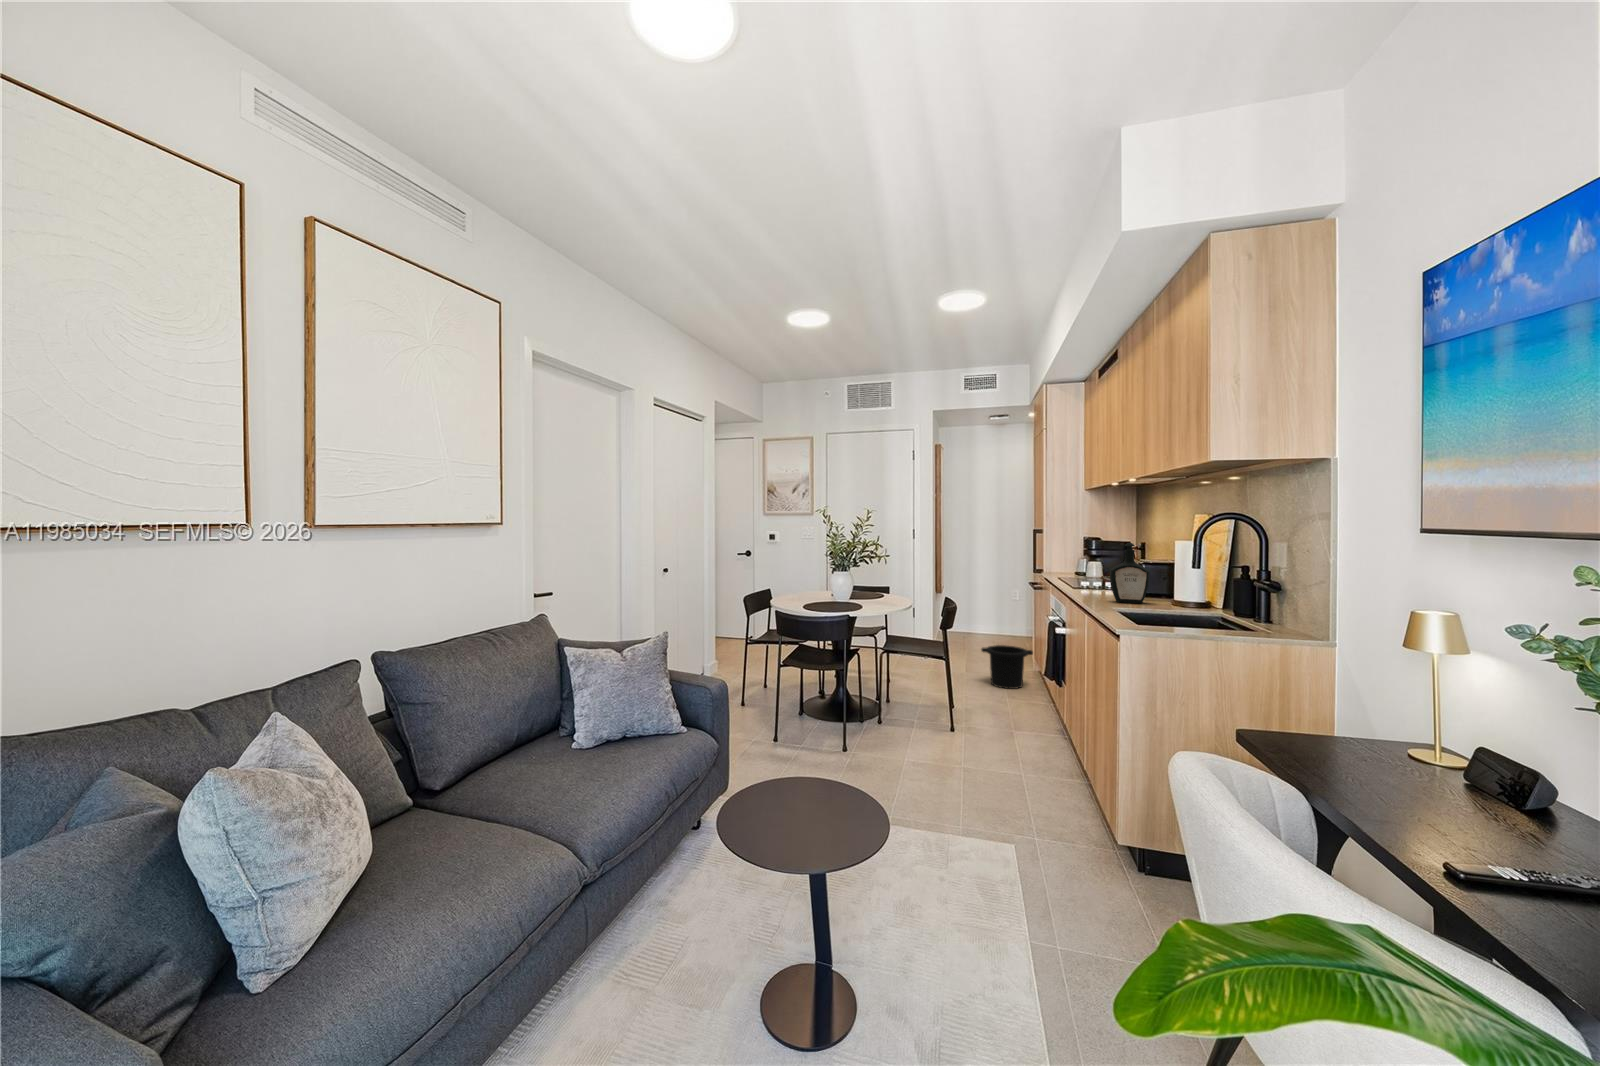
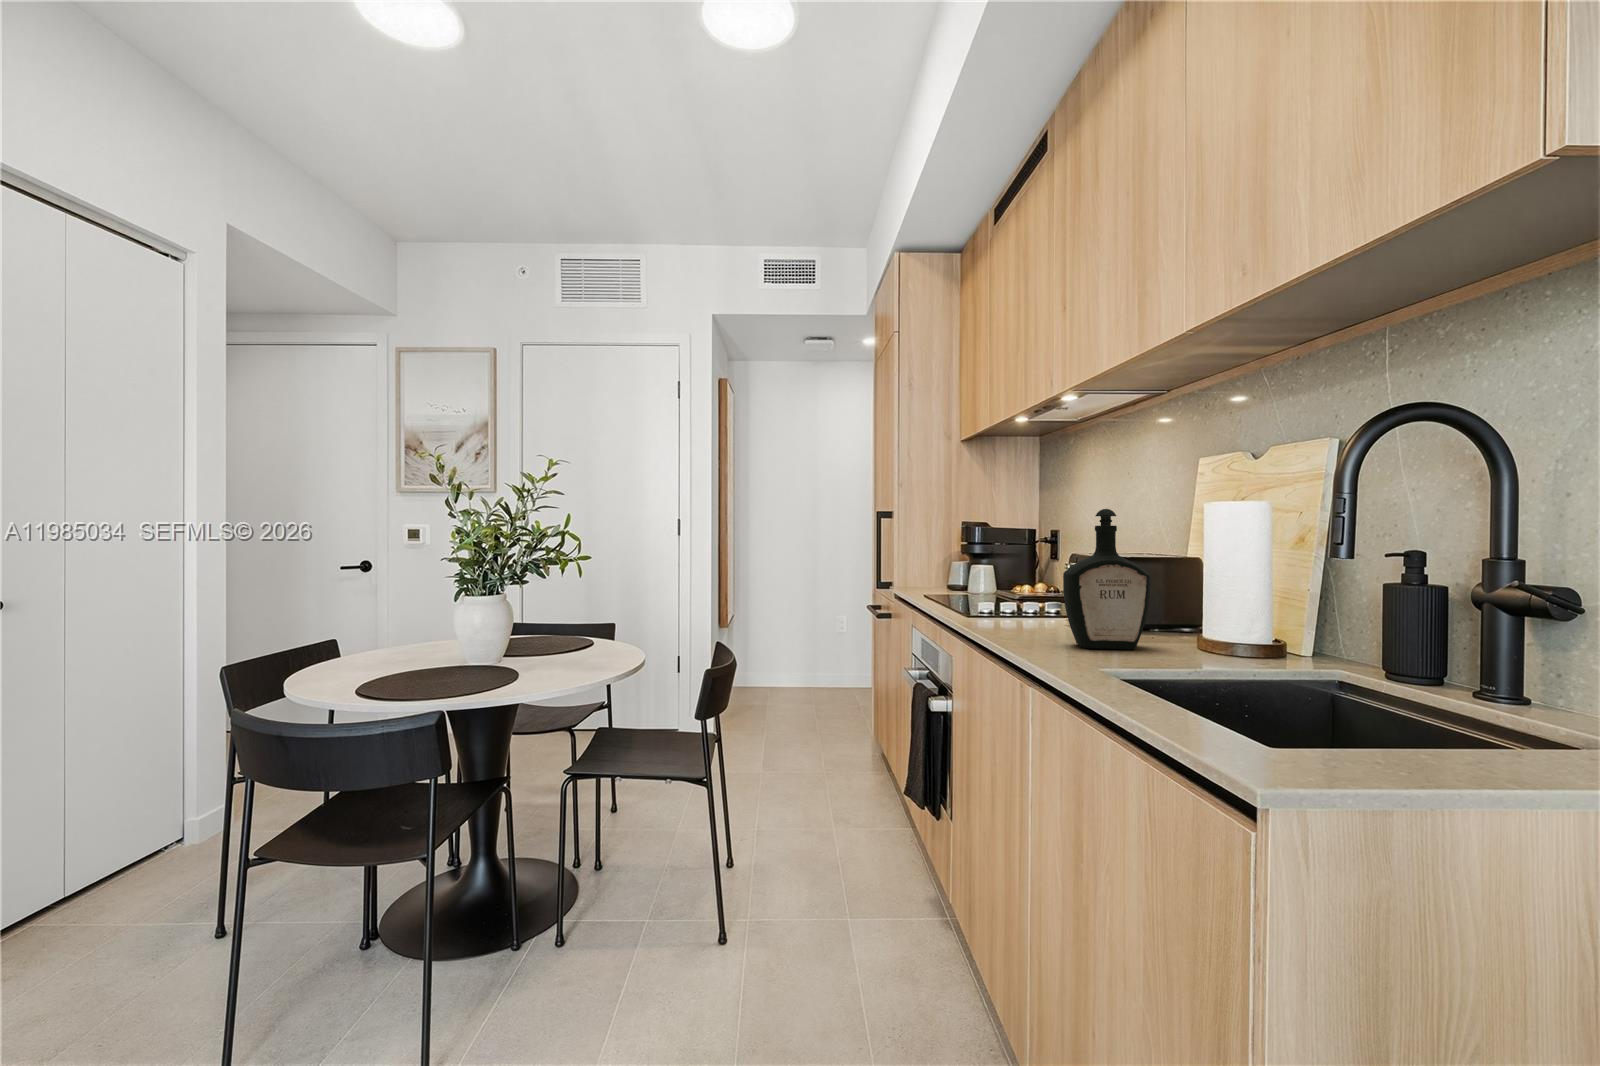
trash can: present [981,645,1033,689] -> none [790,717,877,800]

